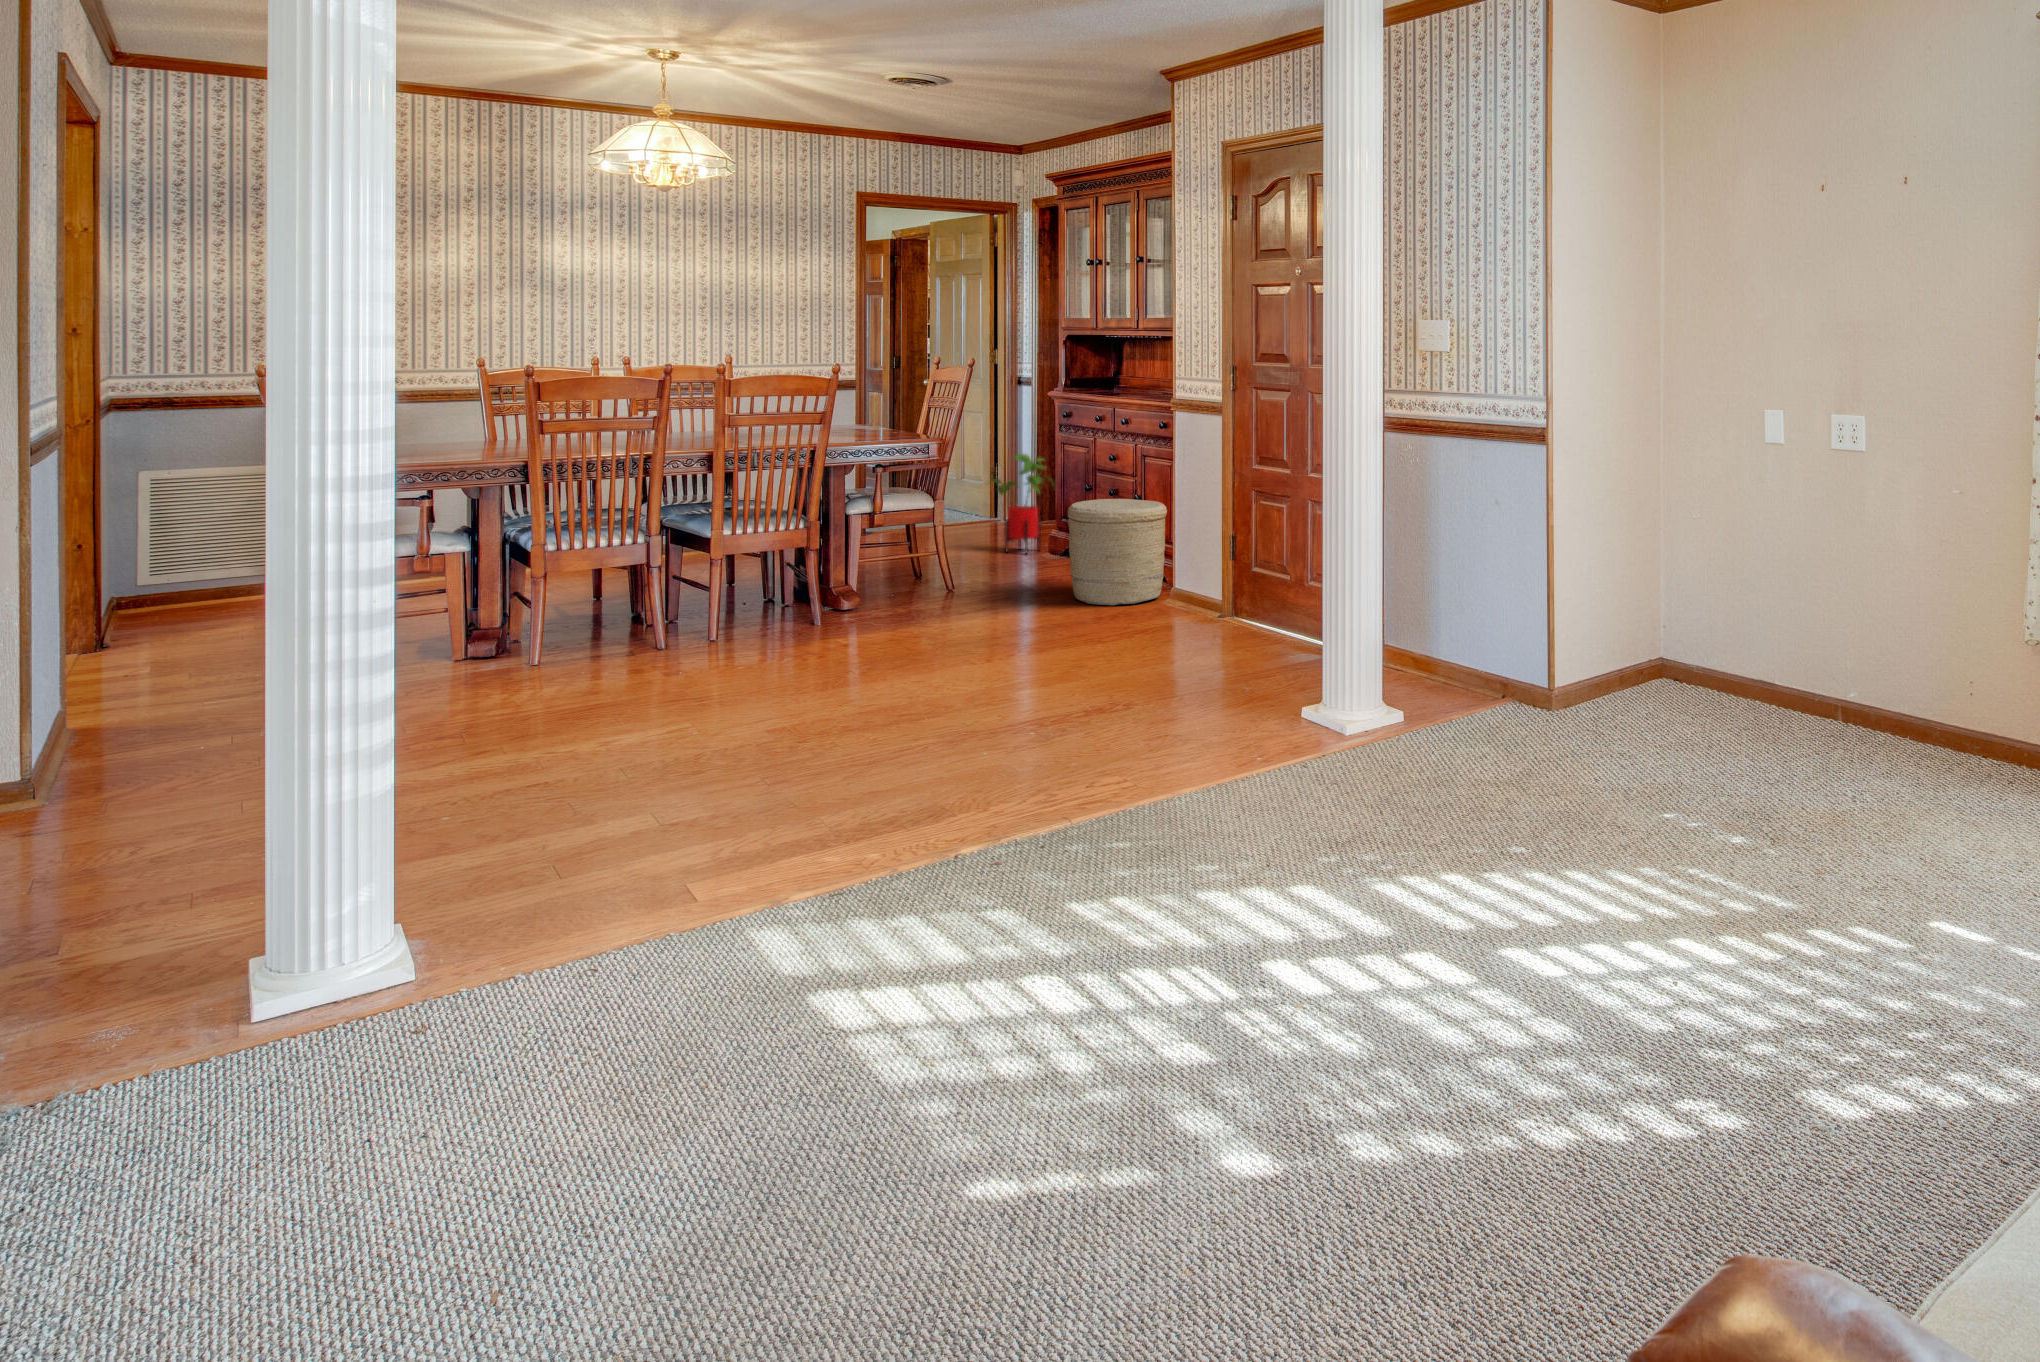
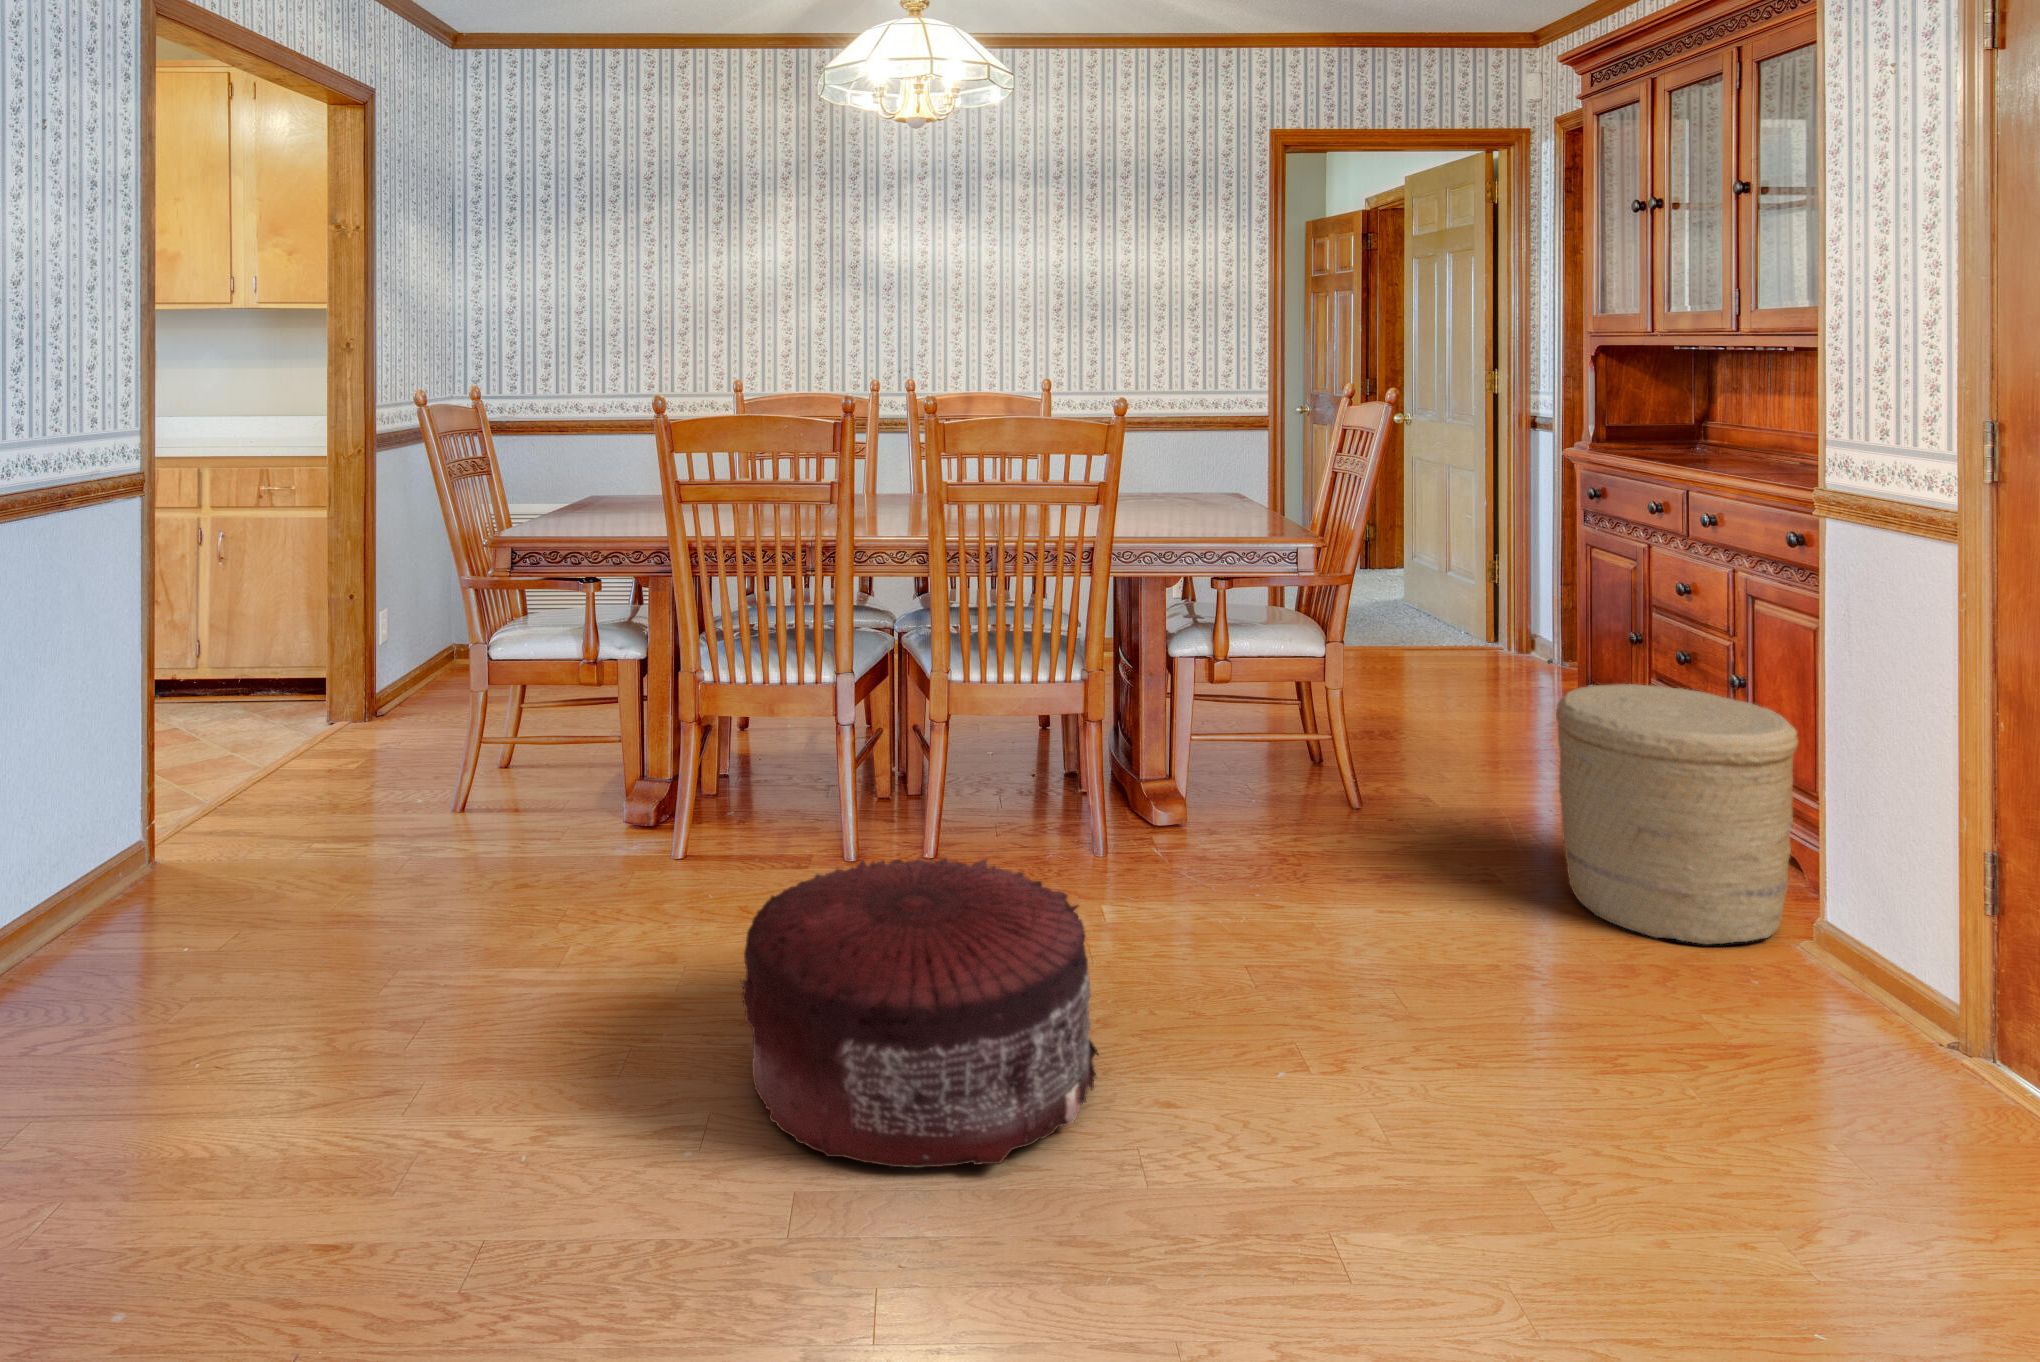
house plant: present [991,454,1053,553] -> none [1442,555,1573,736]
pouf: none [721,594,904,713] -> present [741,858,1098,1168]

